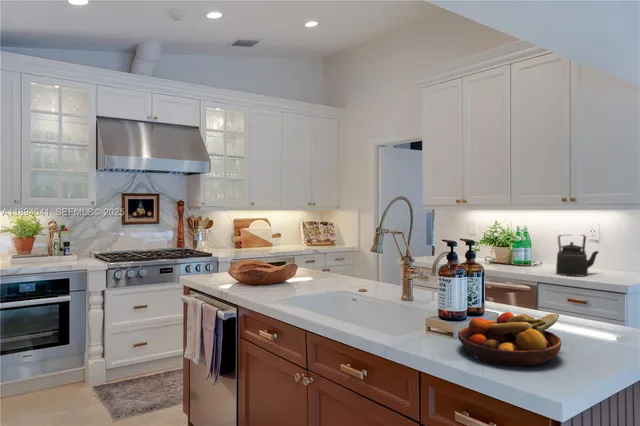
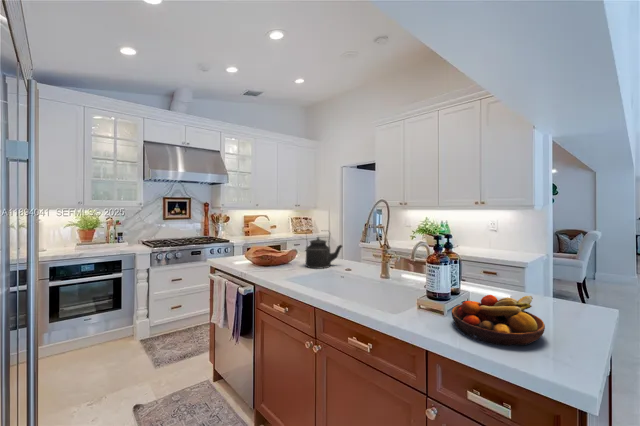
kettle: present [556,235,598,276] -> present [305,236,342,269]

